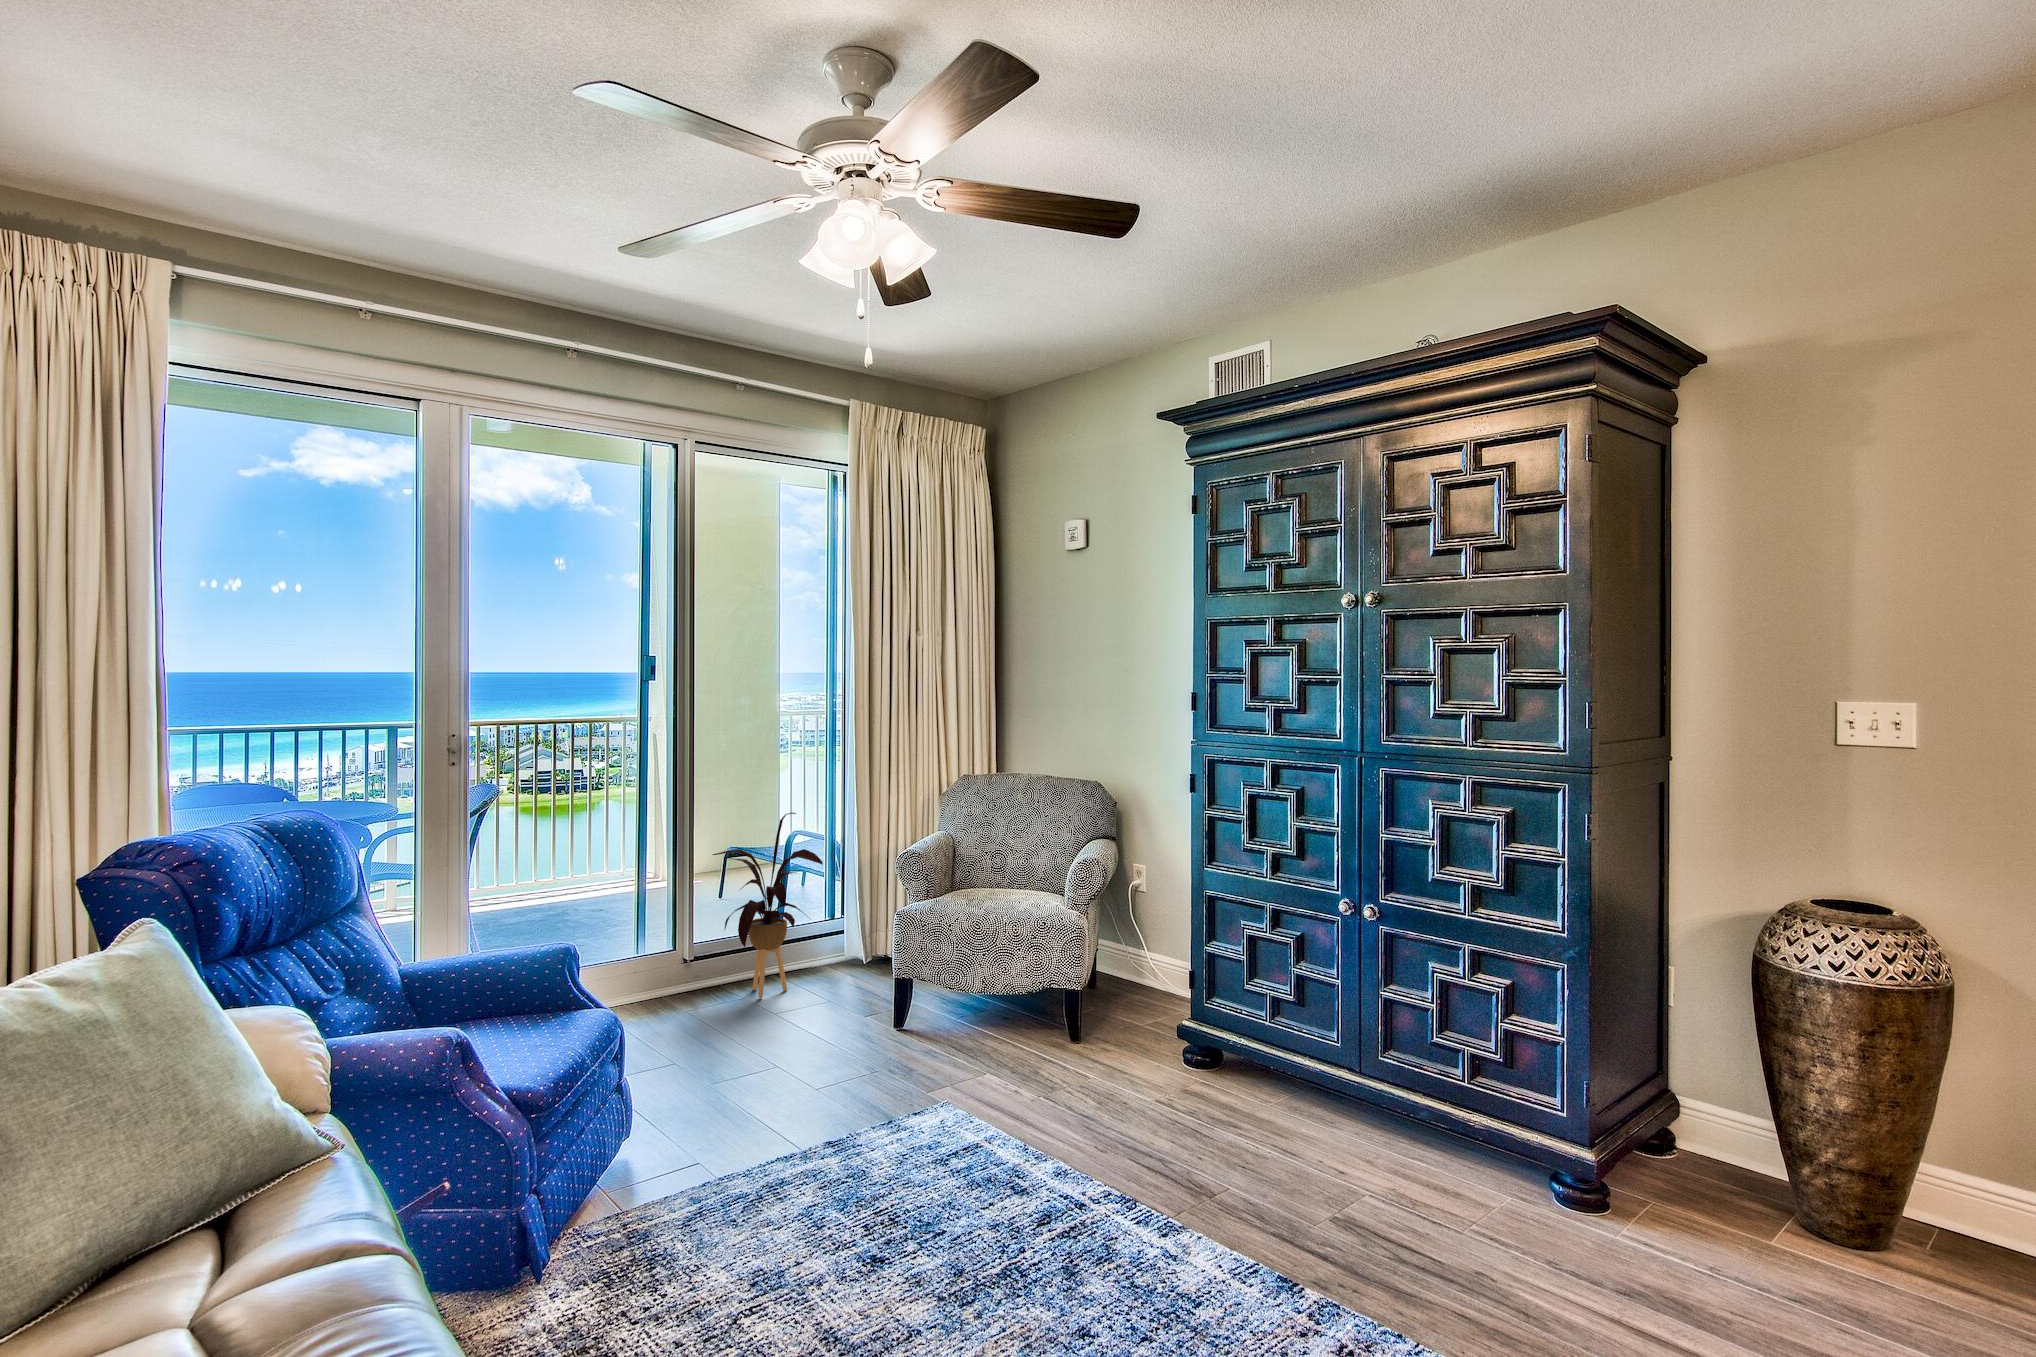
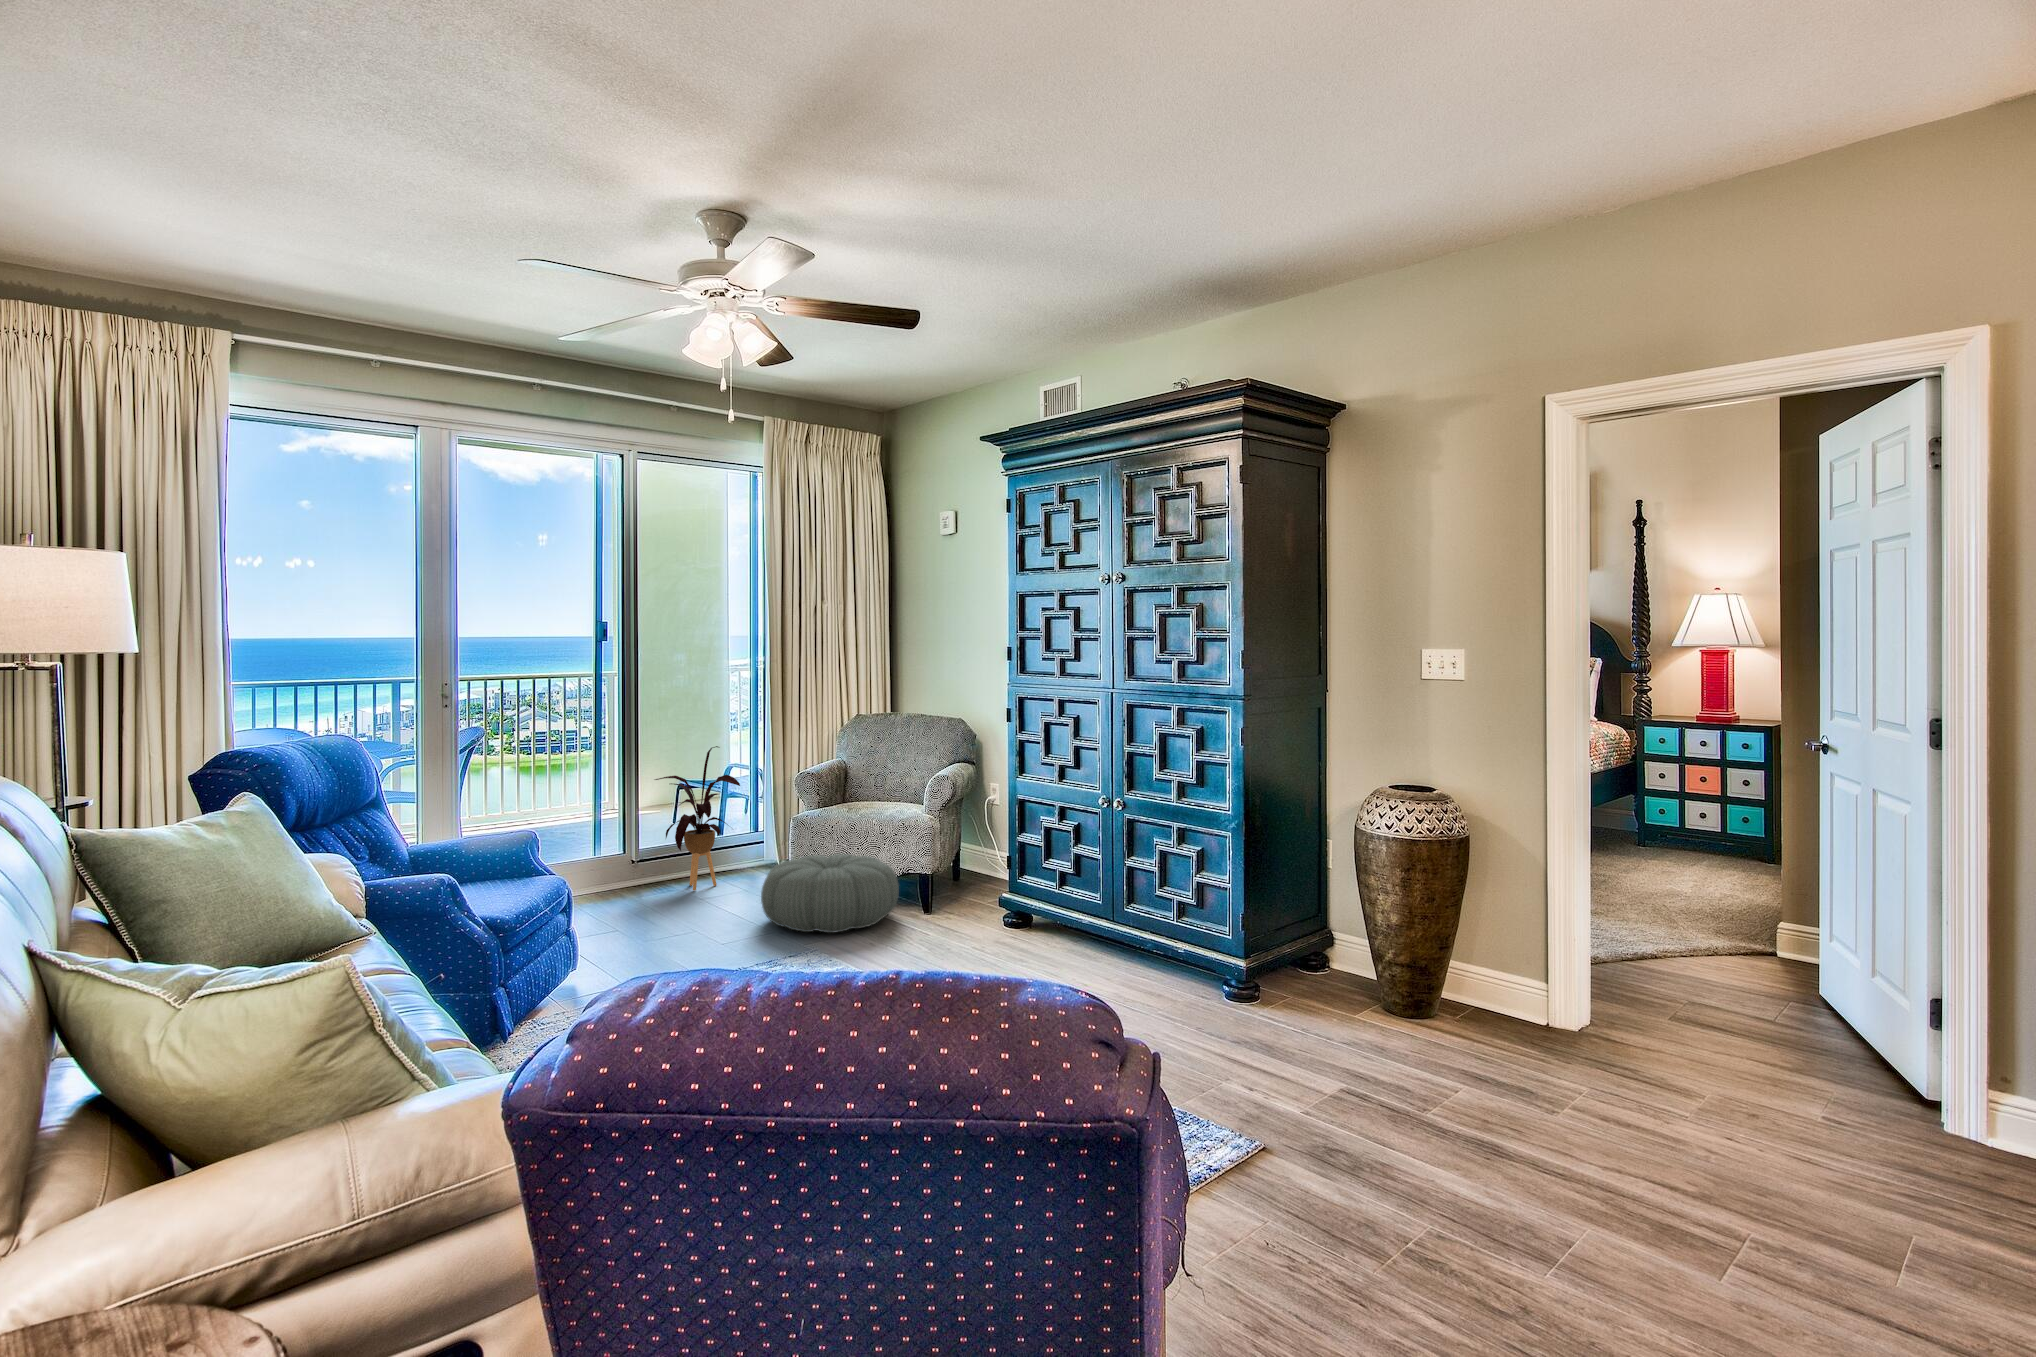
pouf: none [861,958,1041,1072] -> present [761,853,899,933]

